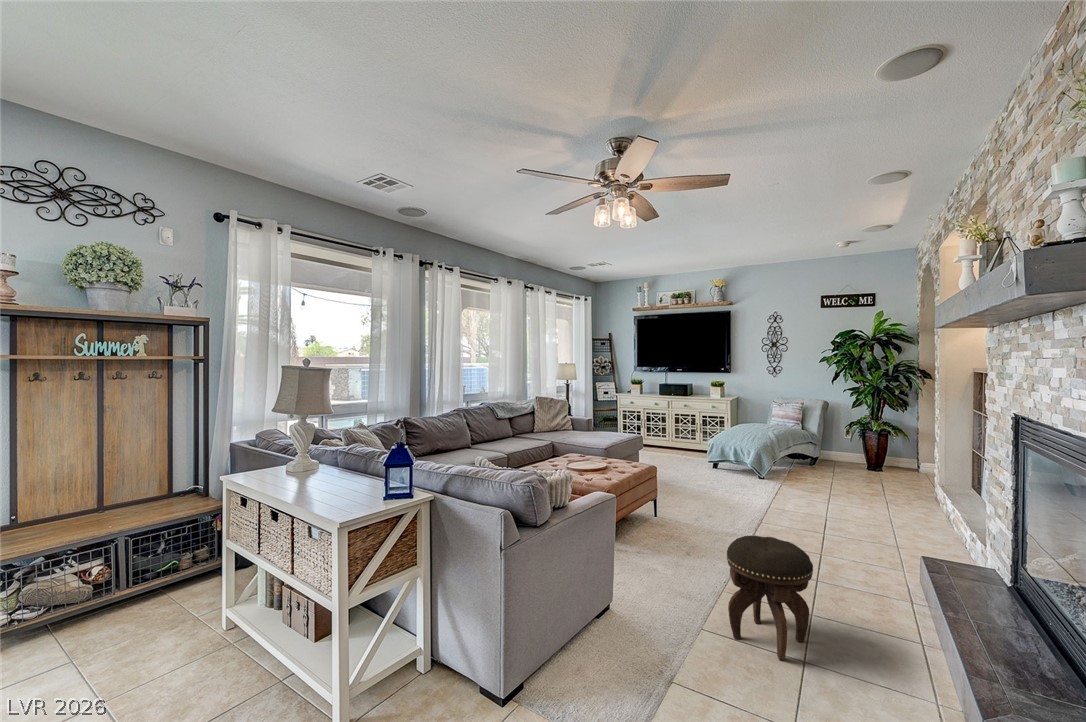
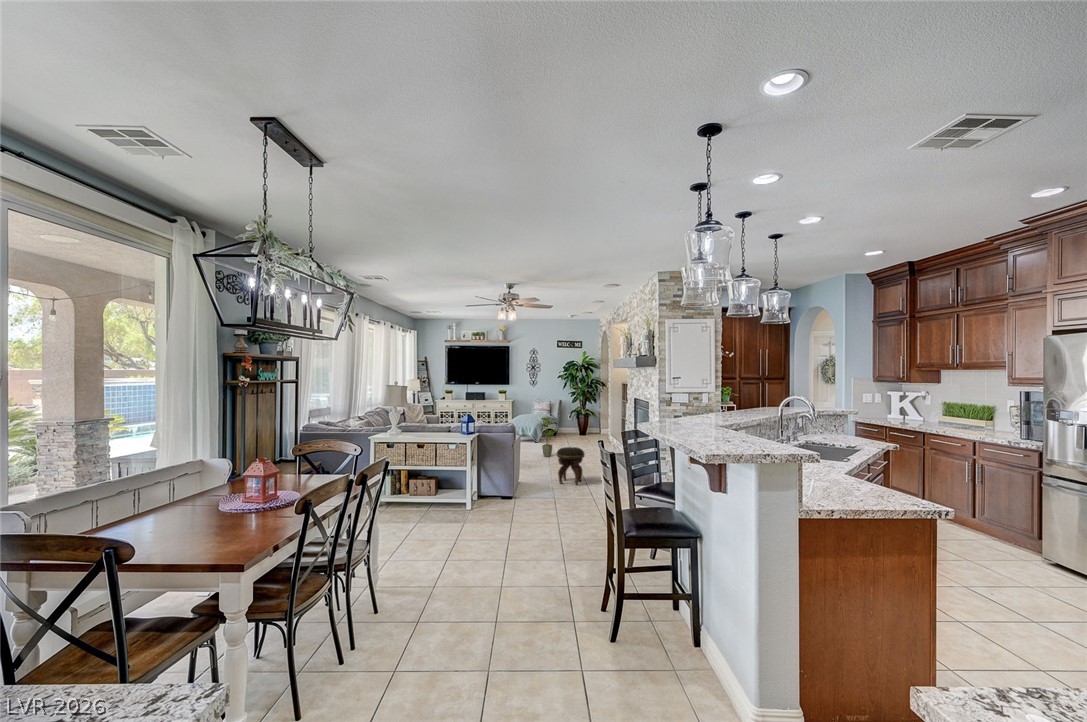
house plant: none [747,439,795,521] -> present [541,417,559,457]

